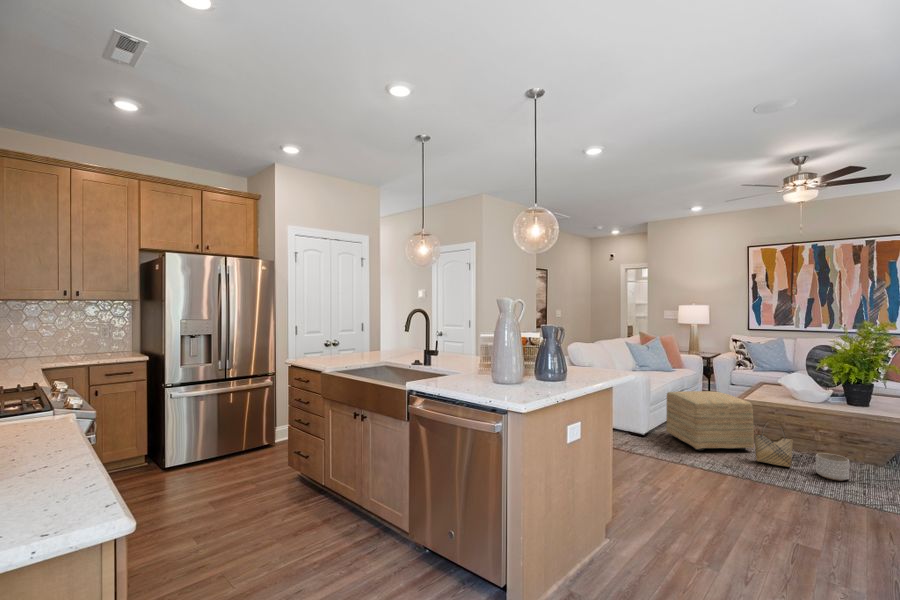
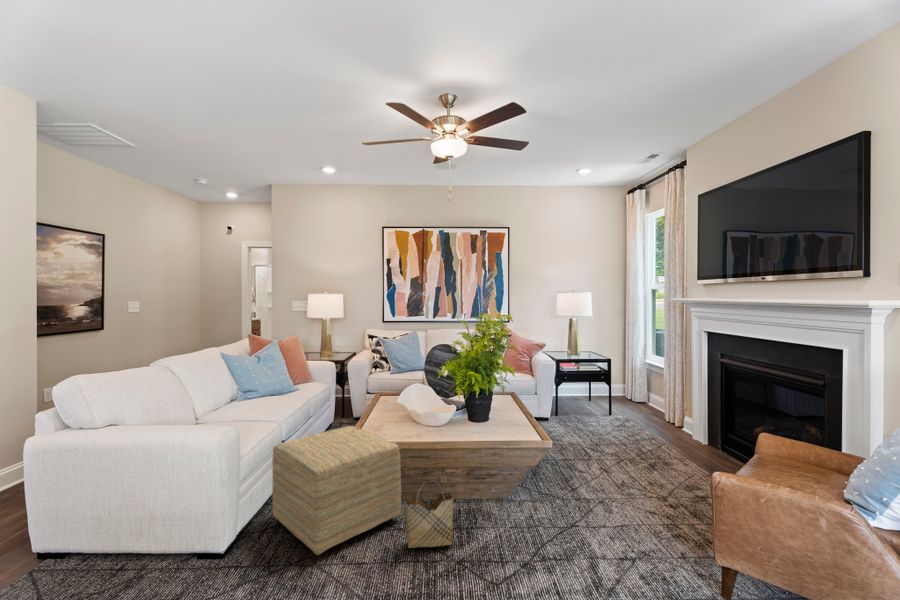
planter: present [816,453,849,481] -> none [482,507,519,553]

